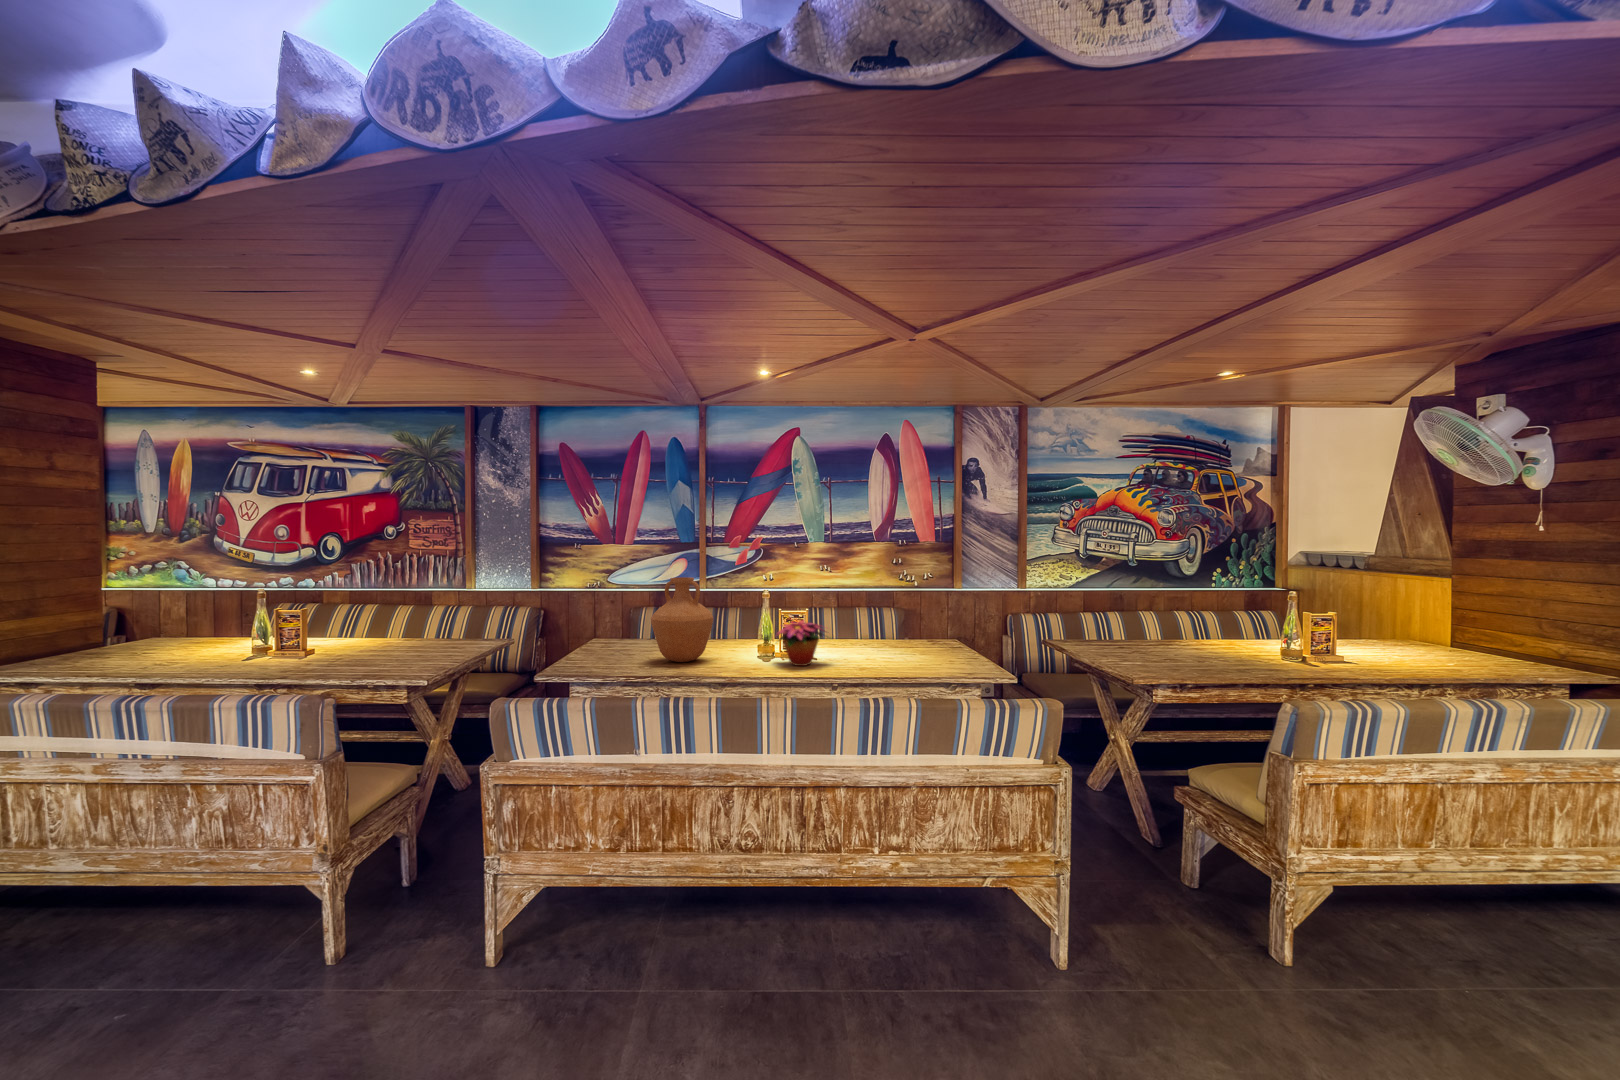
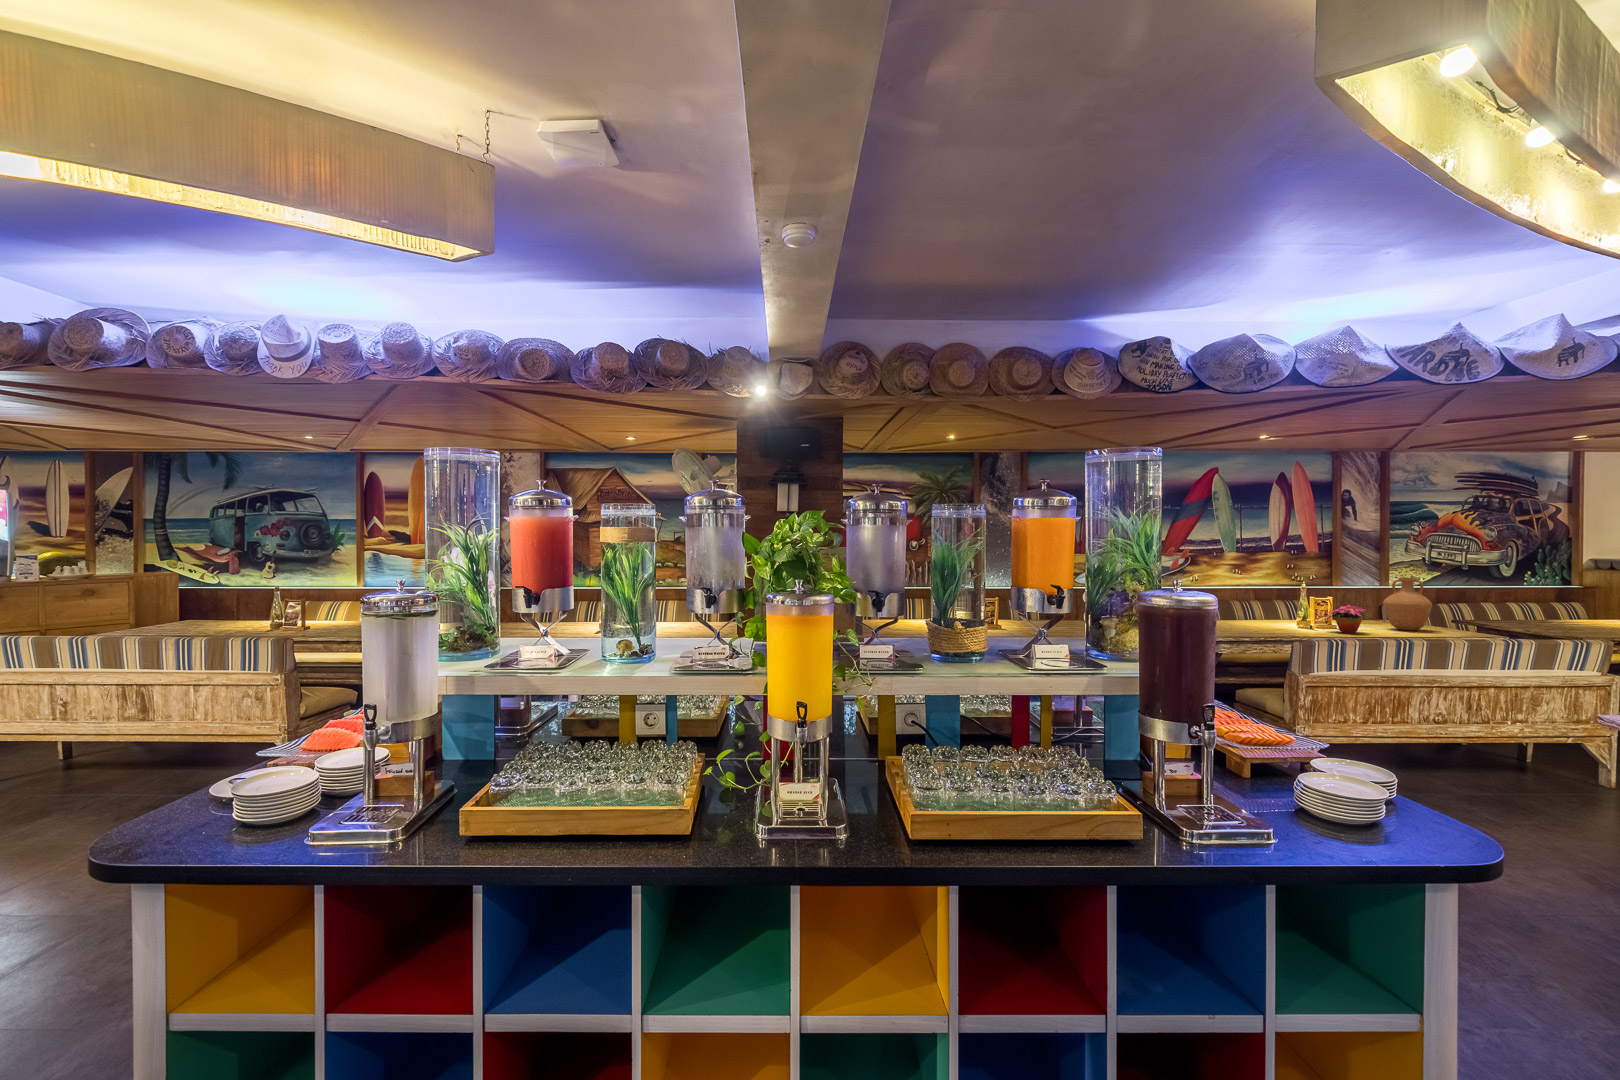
vase: present [651,577,713,662] -> present [1383,577,1432,631]

